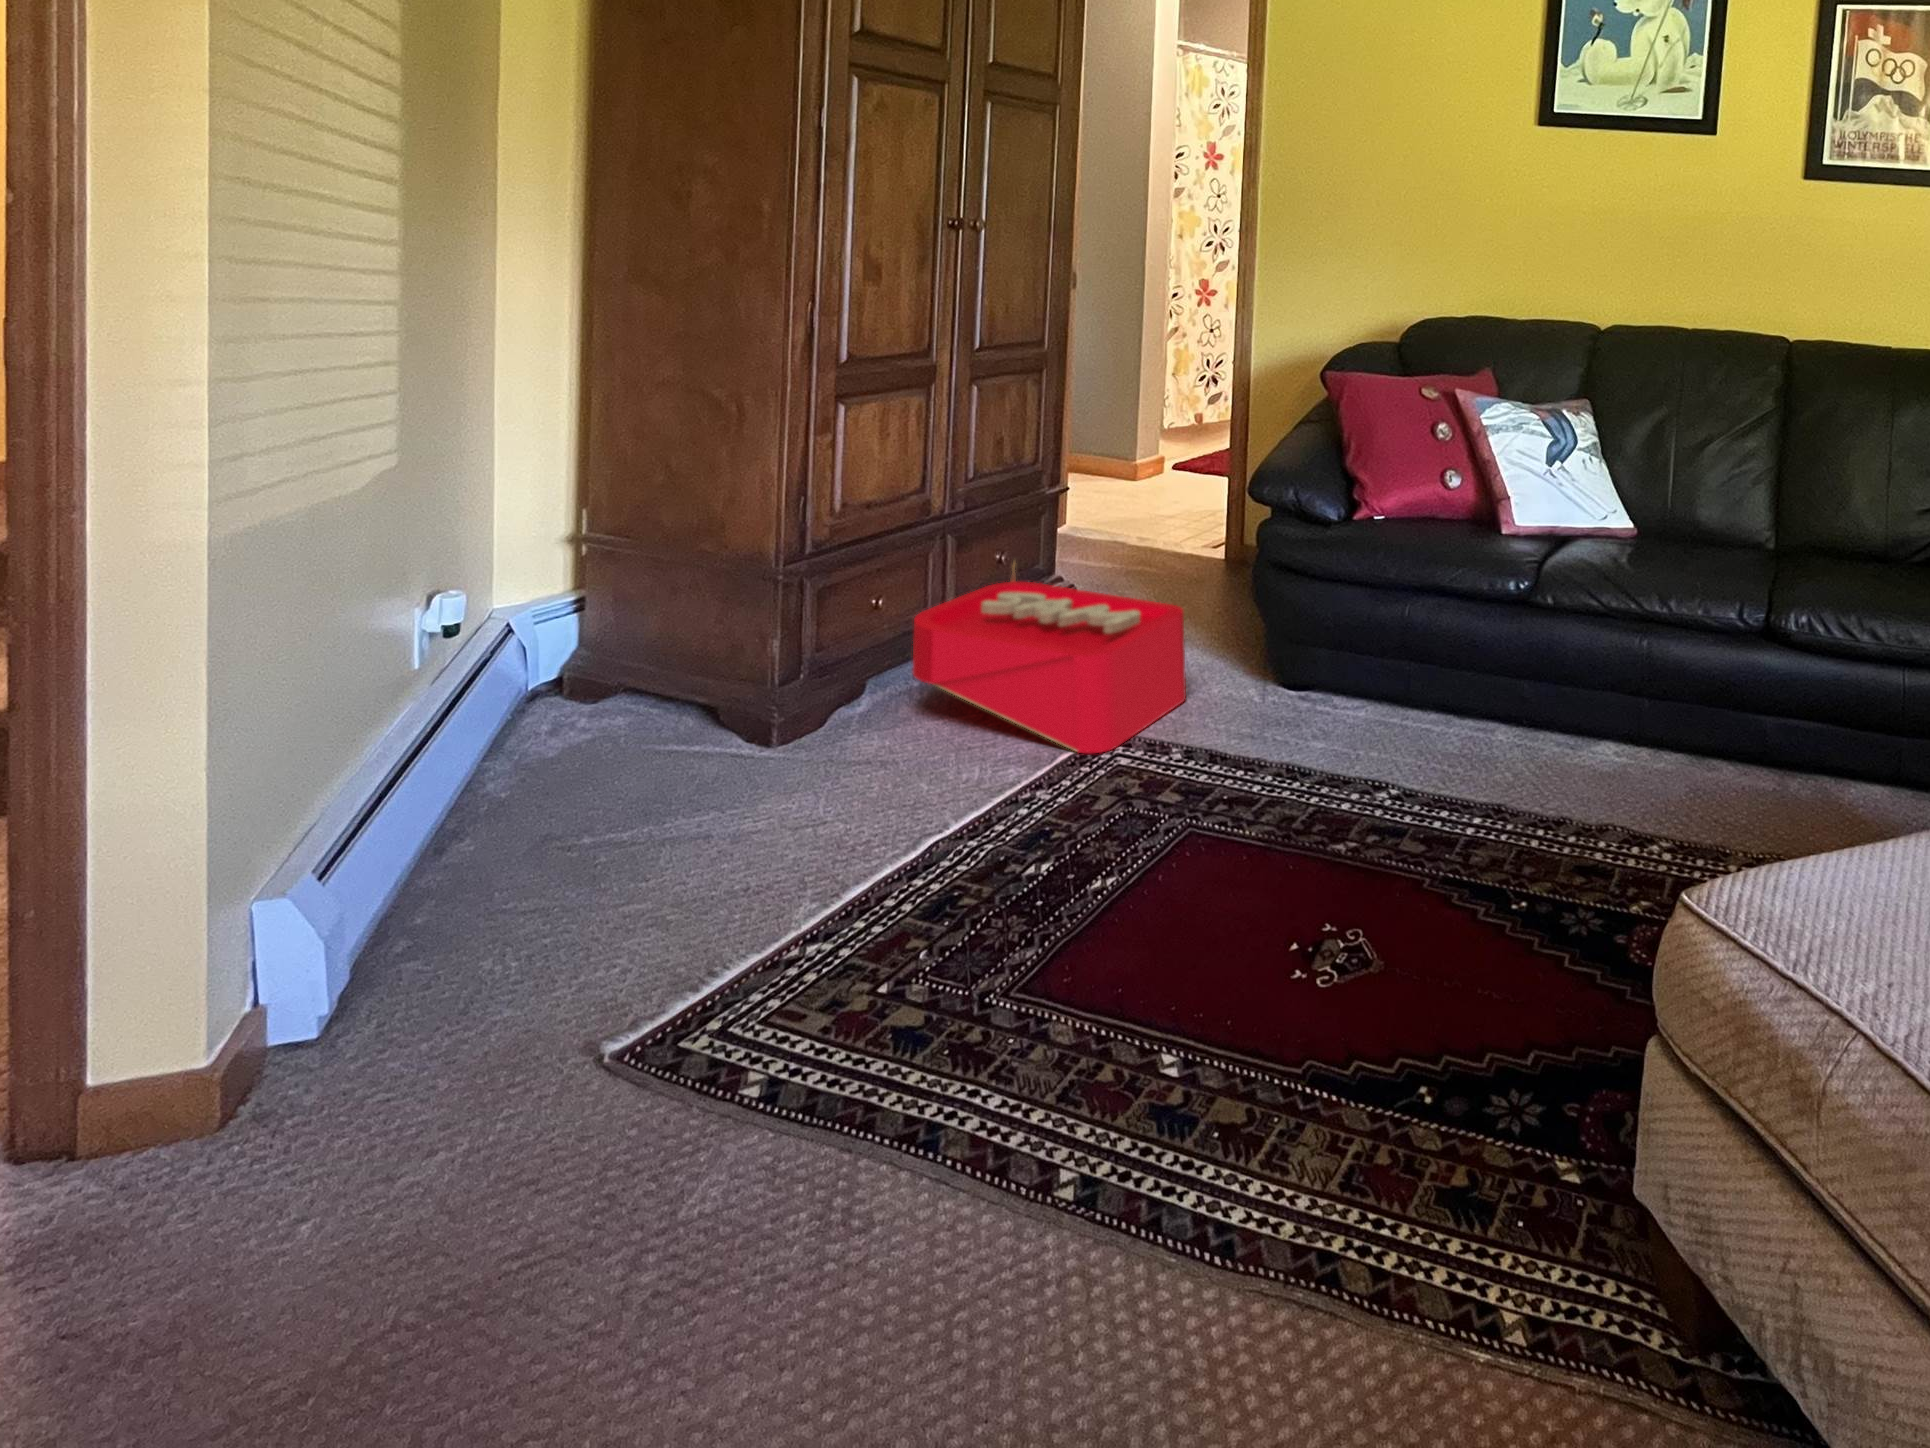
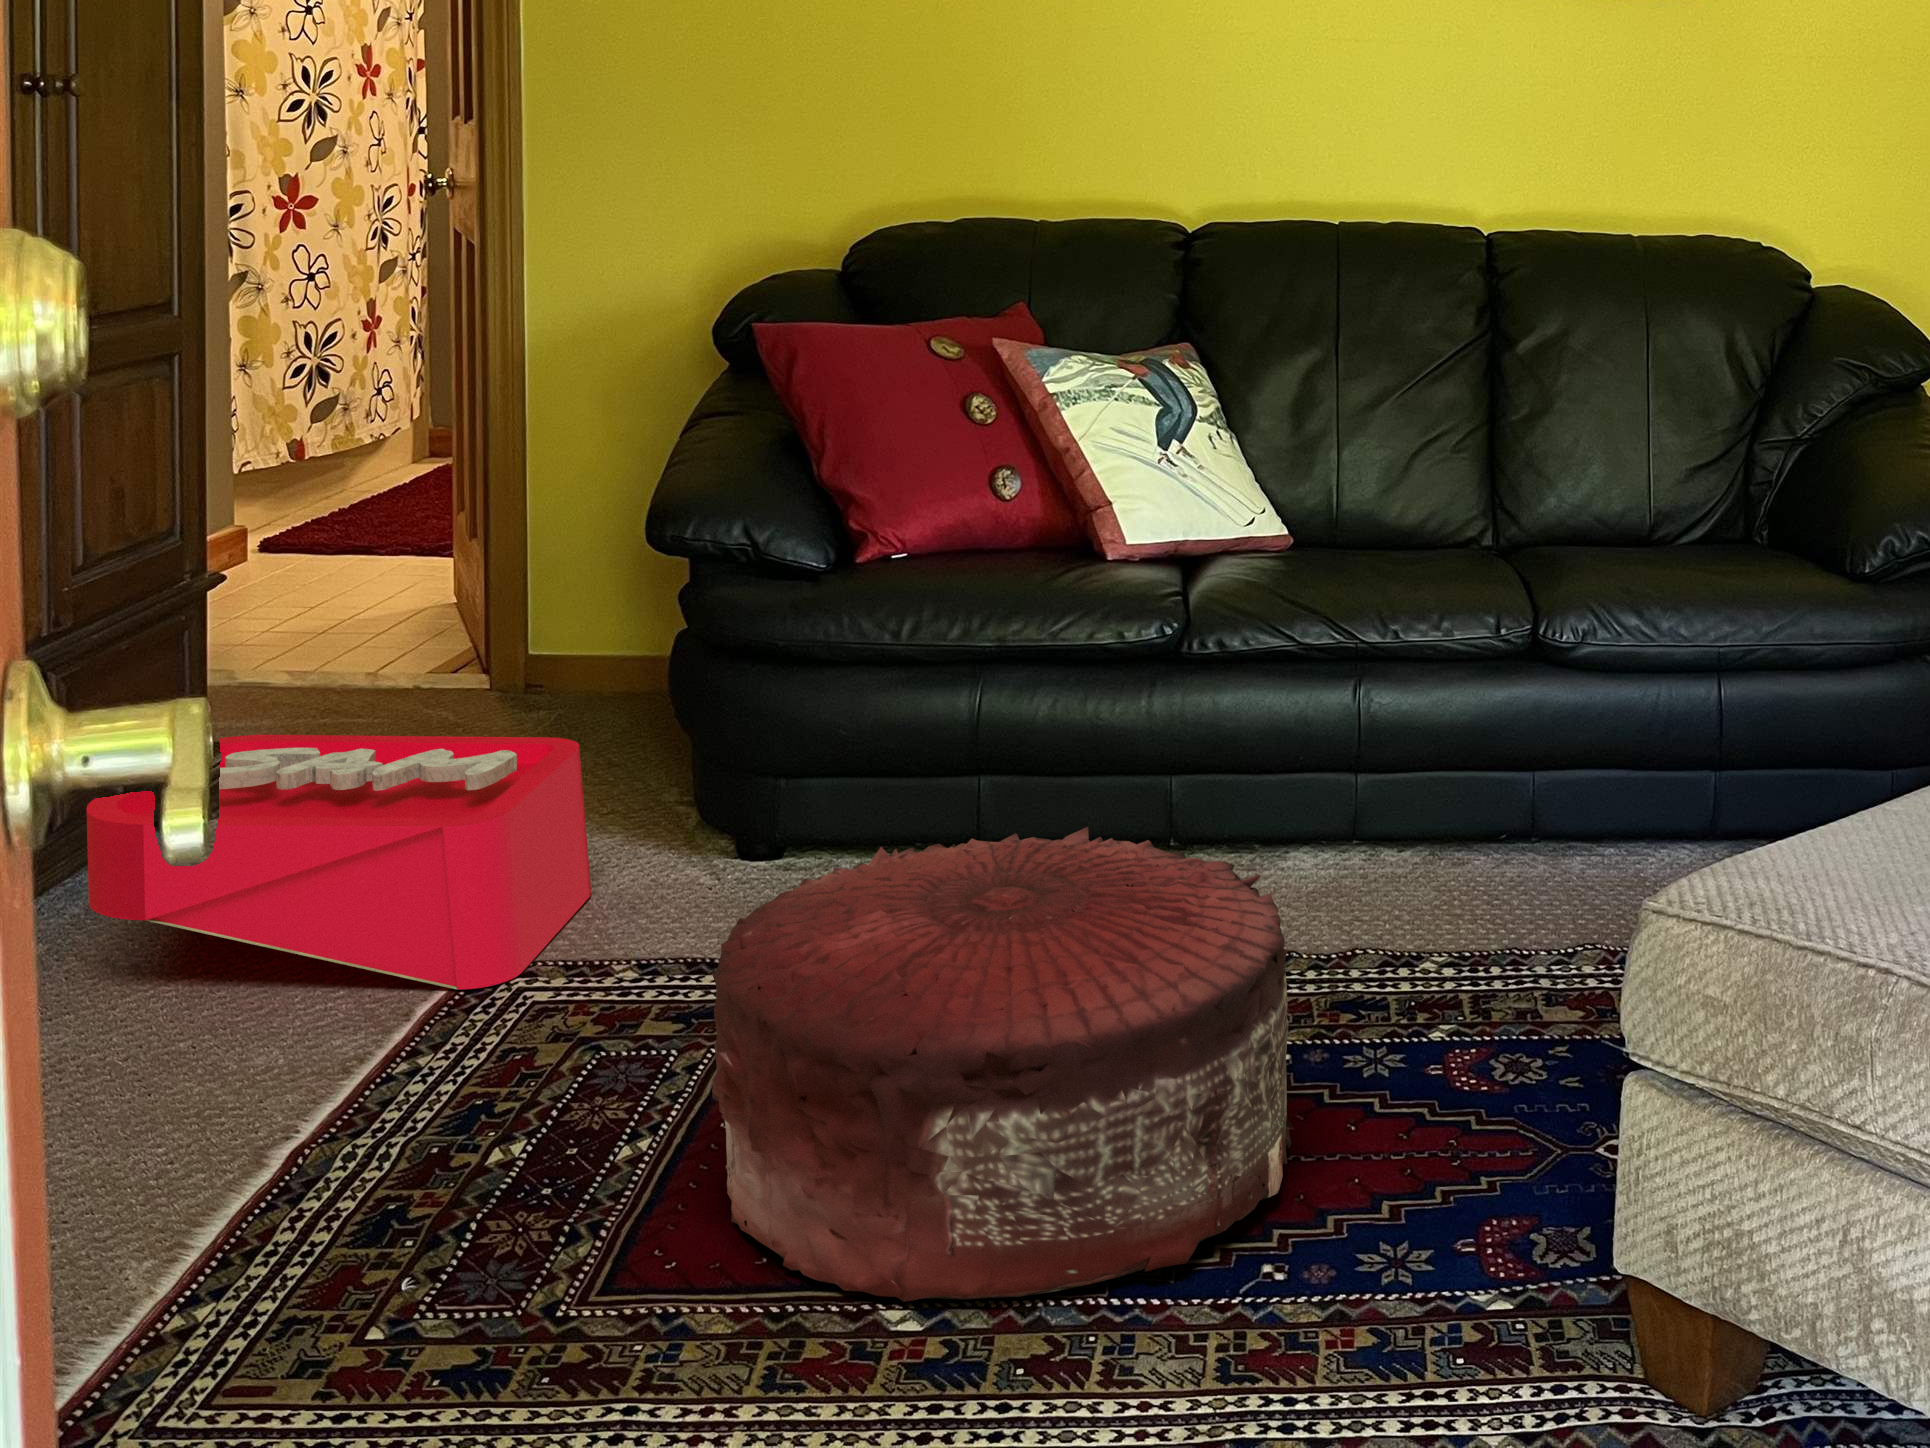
pouf: none [1099,716,1501,1073] -> present [712,827,1294,1302]

